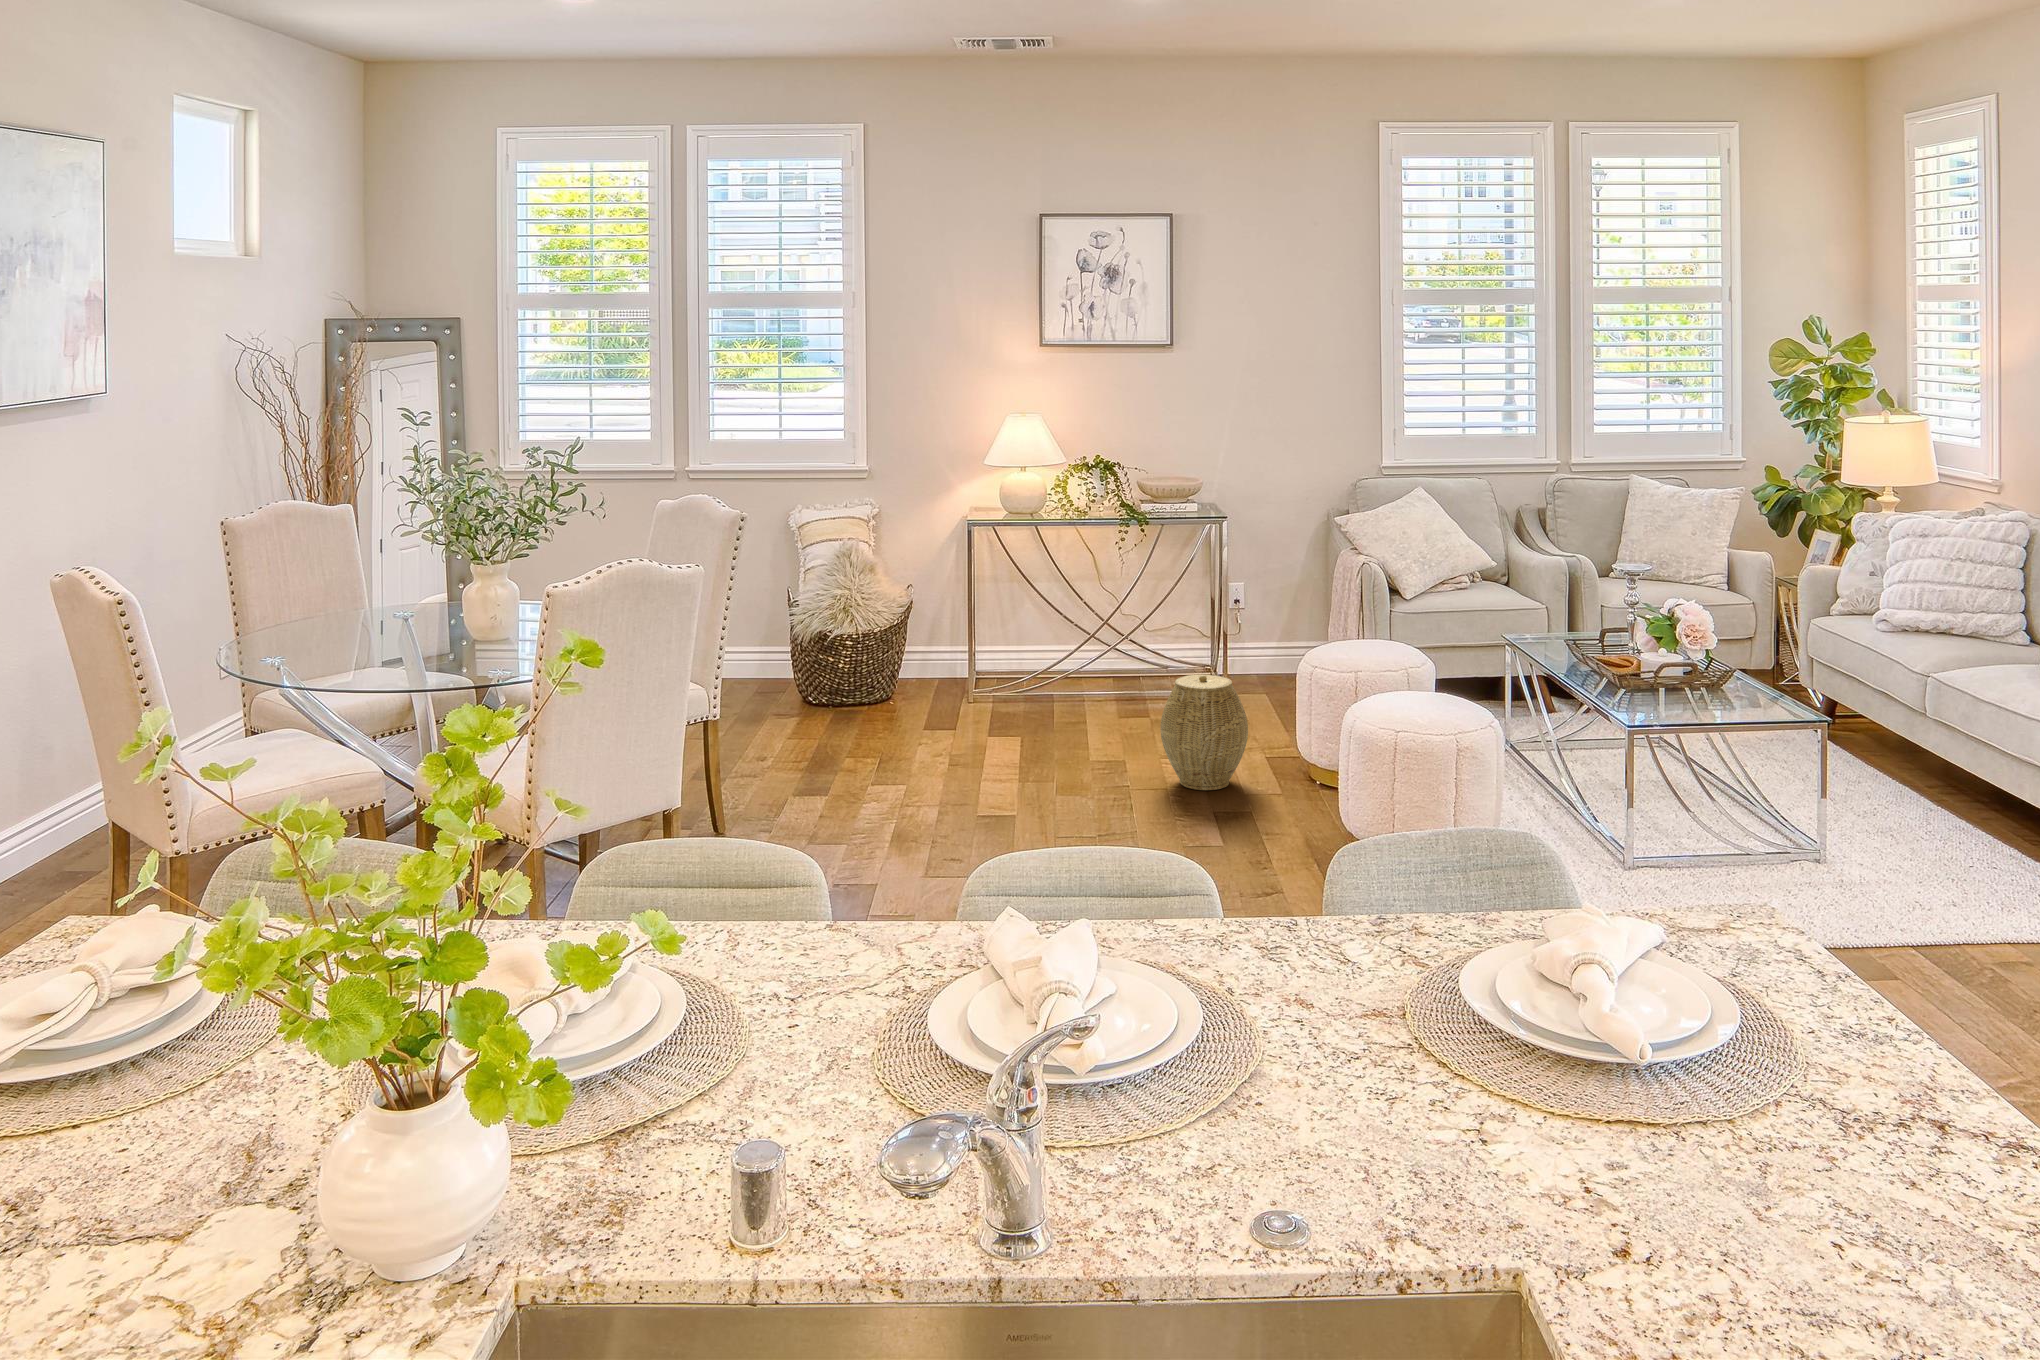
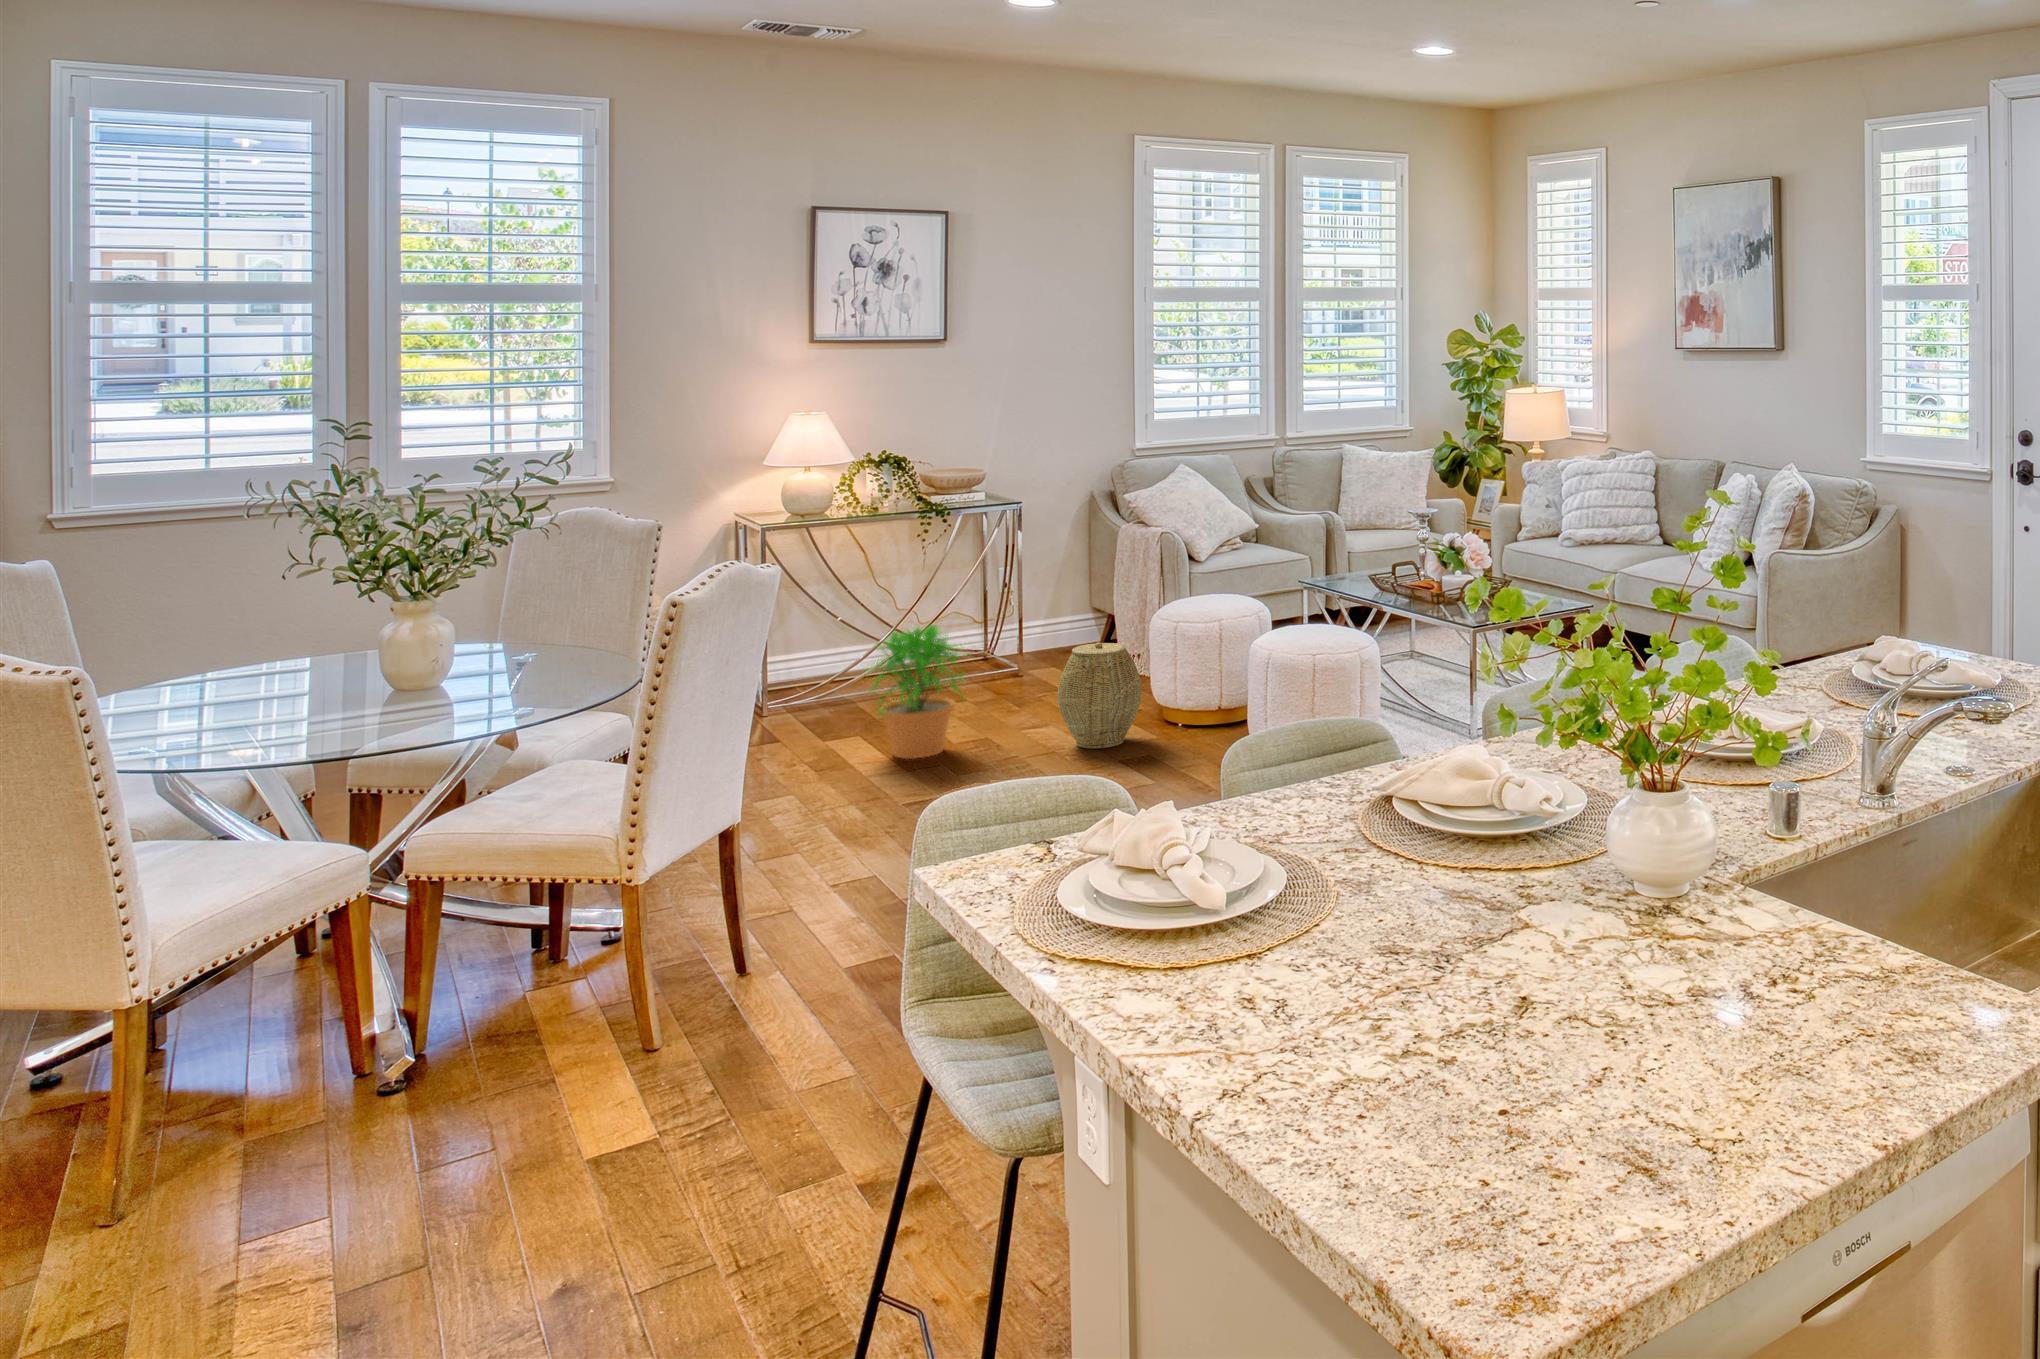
potted plant: none [990,629,1097,764] -> present [870,625,964,759]

